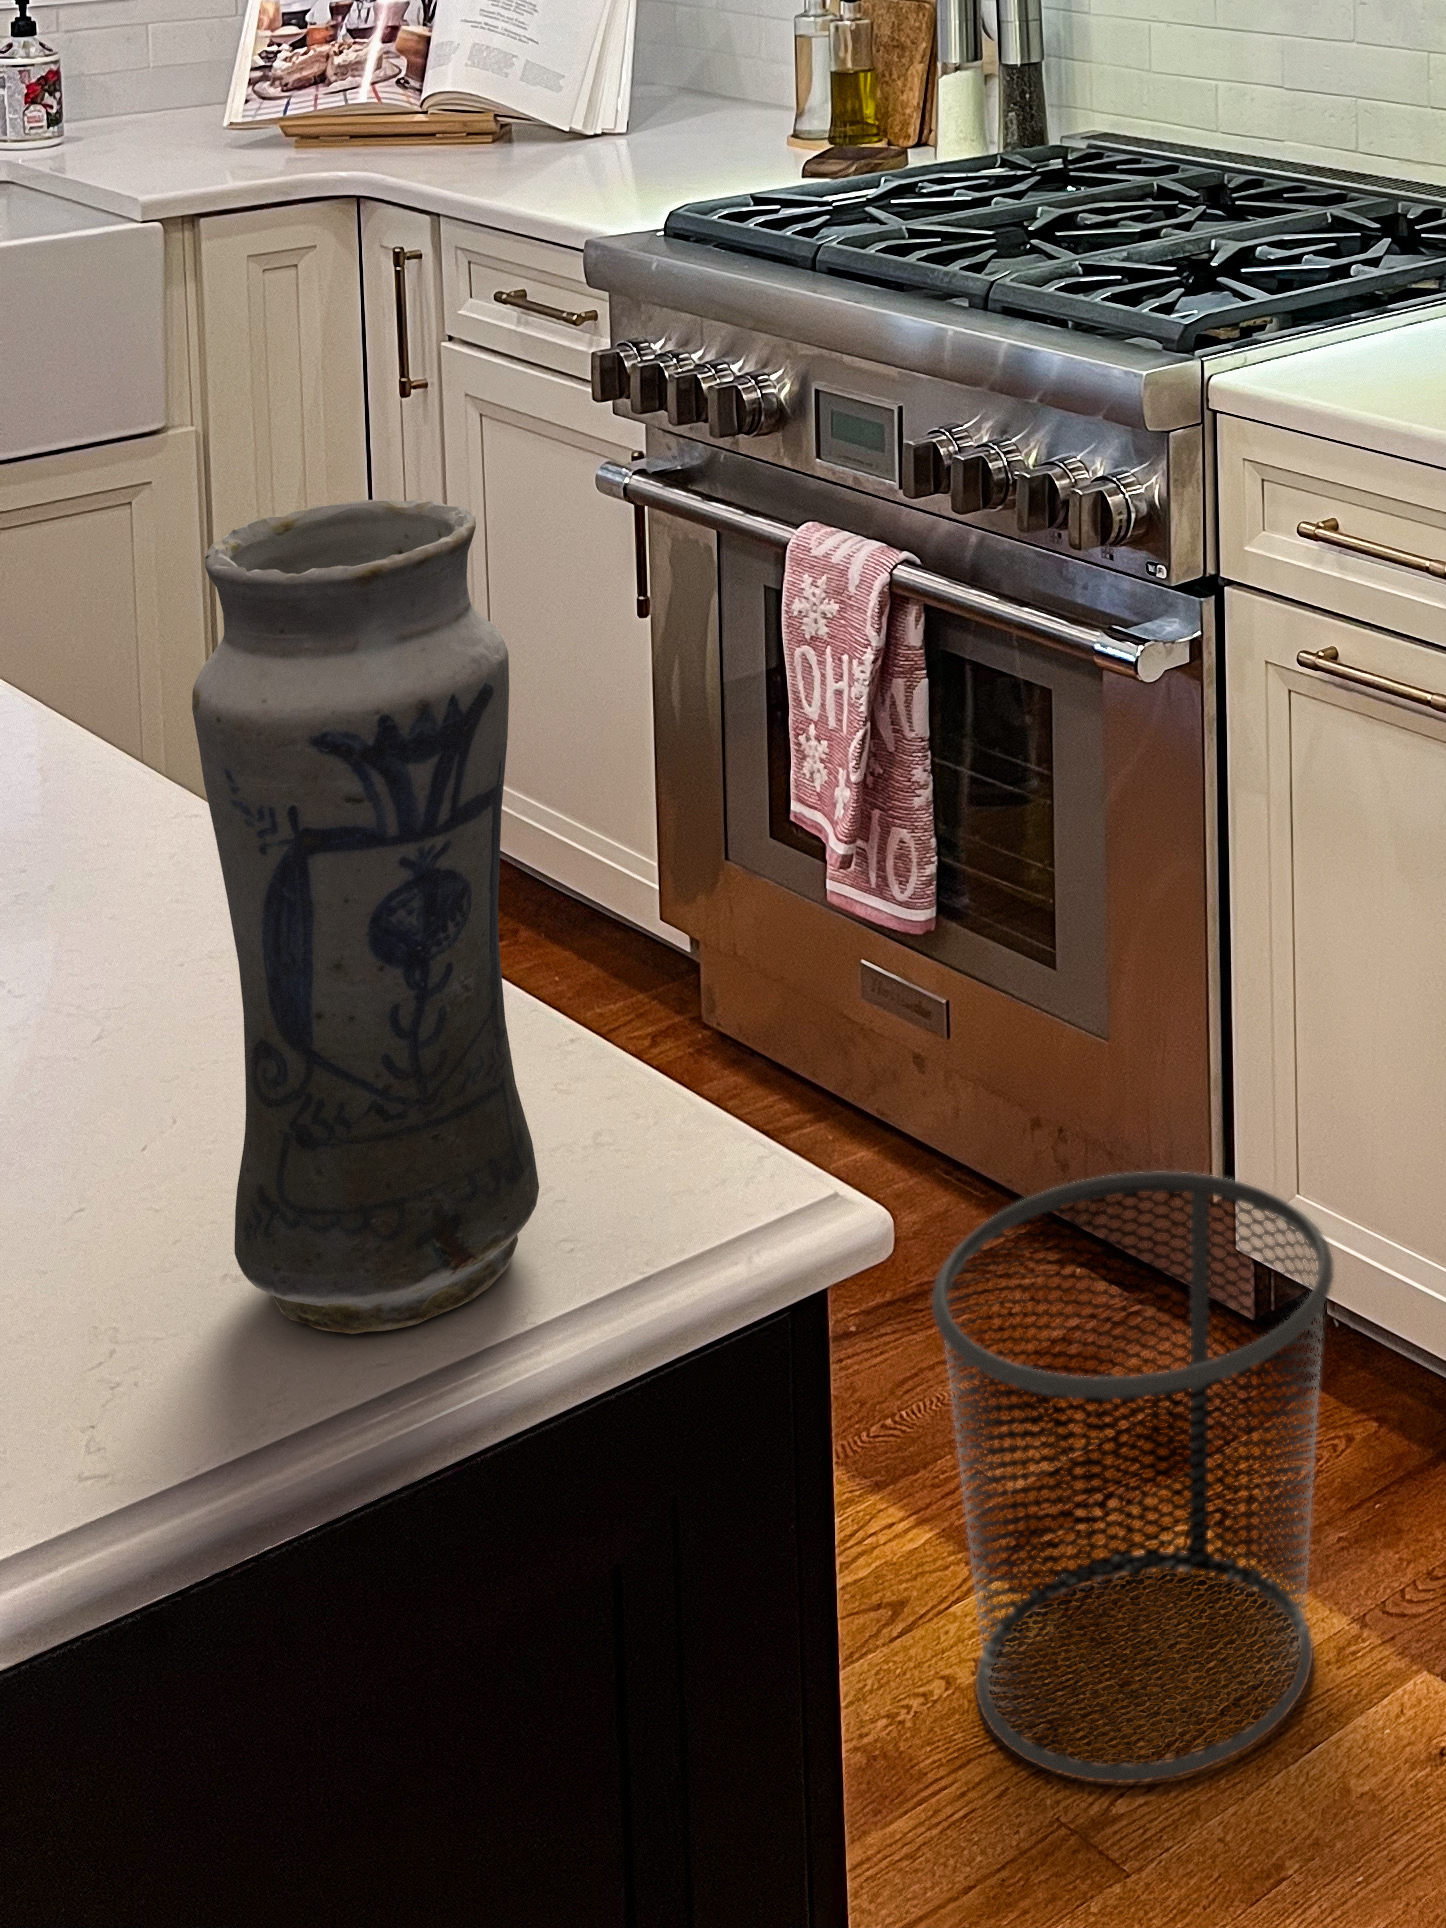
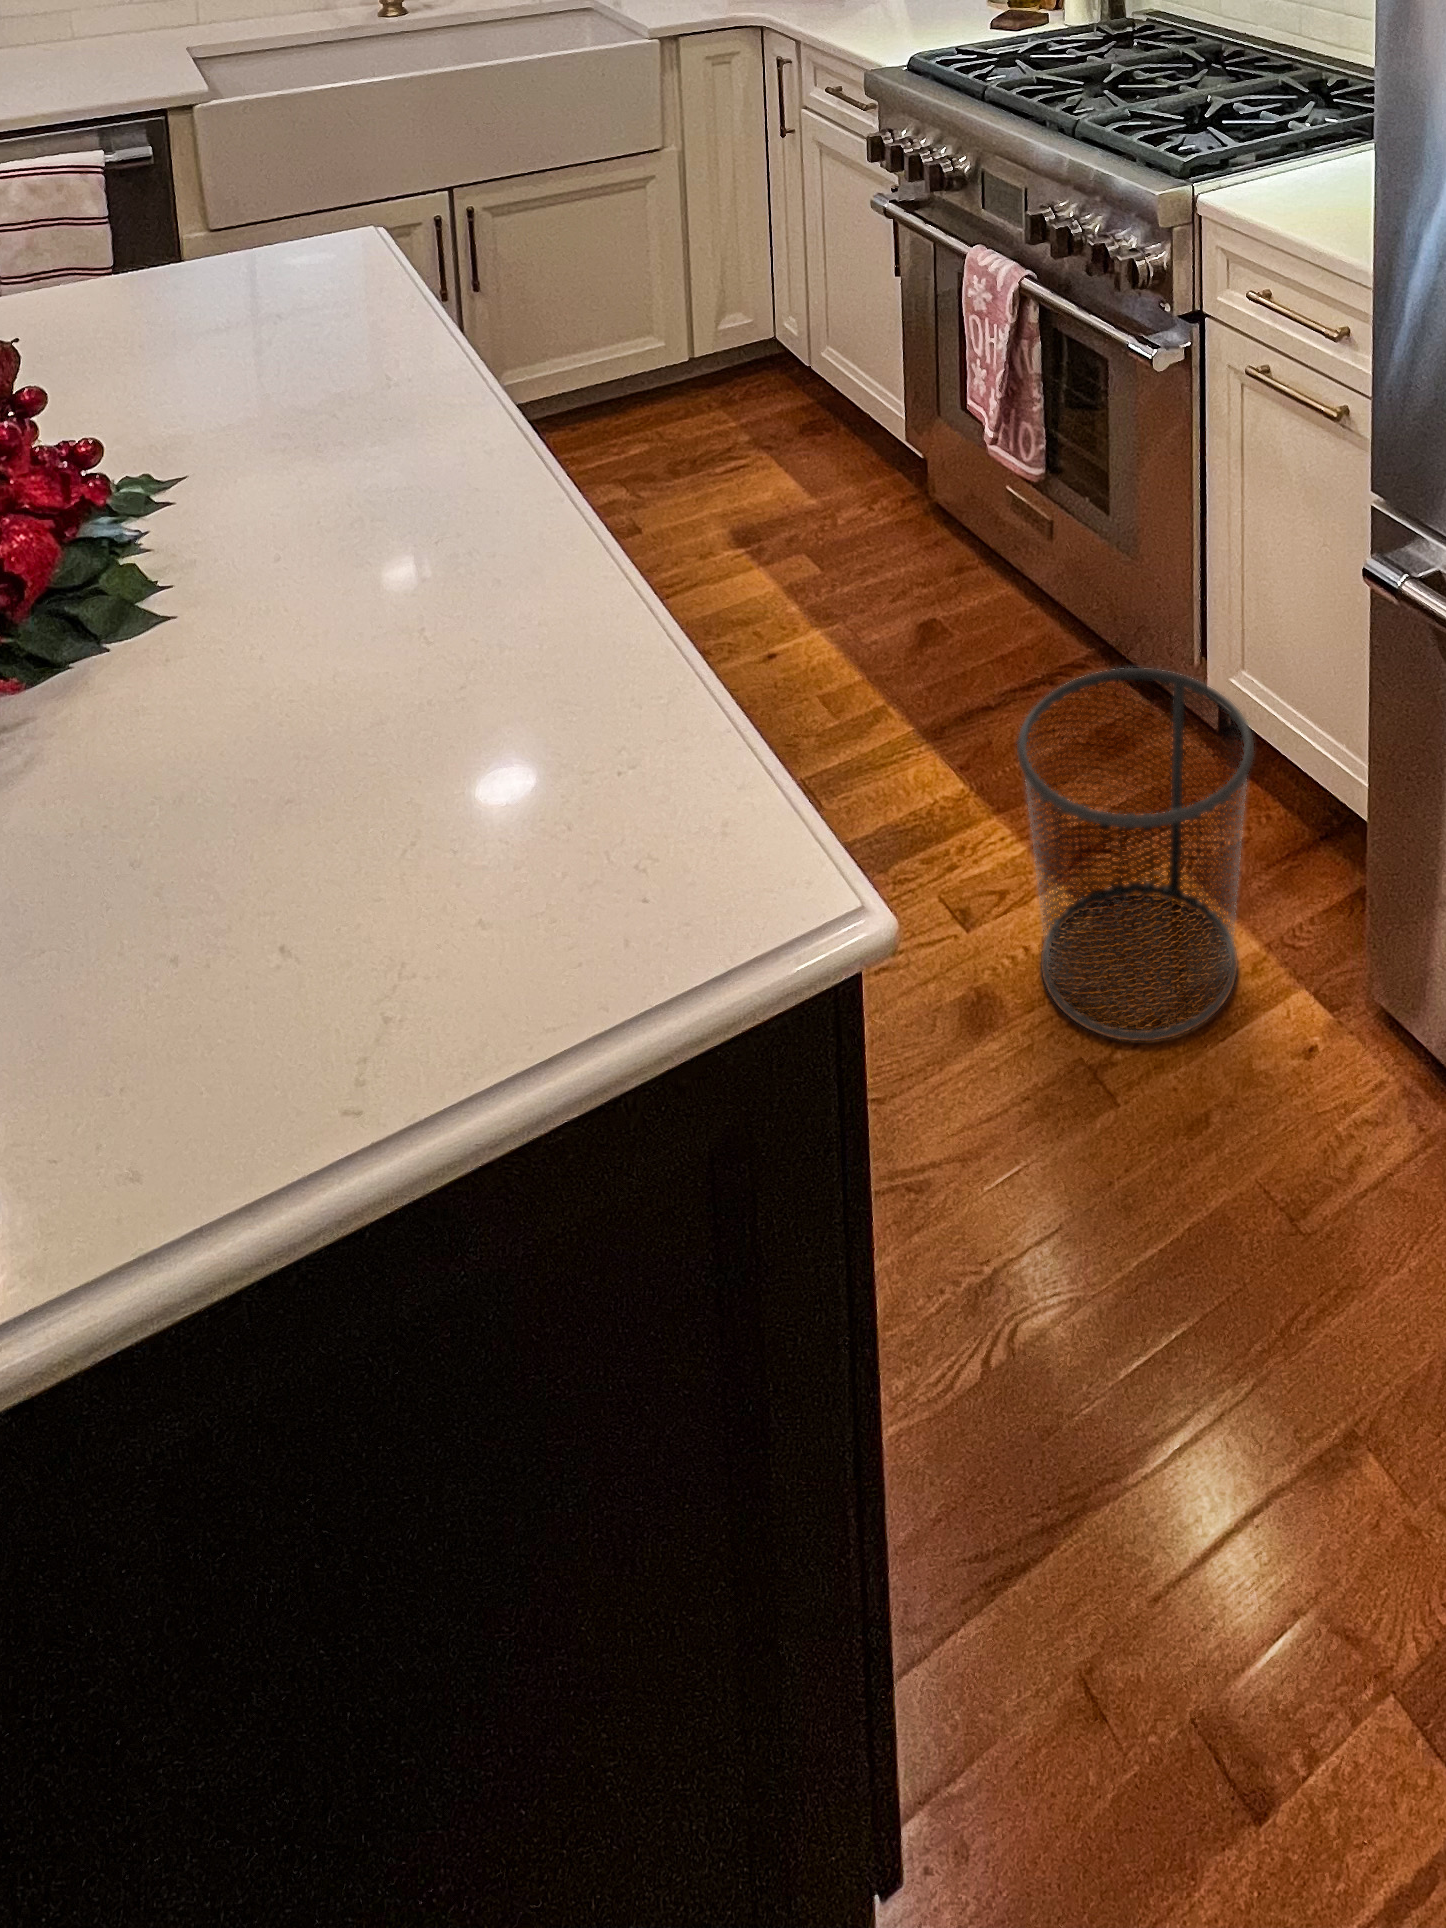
vase: present [192,500,539,1334] -> none [454,426,679,974]

